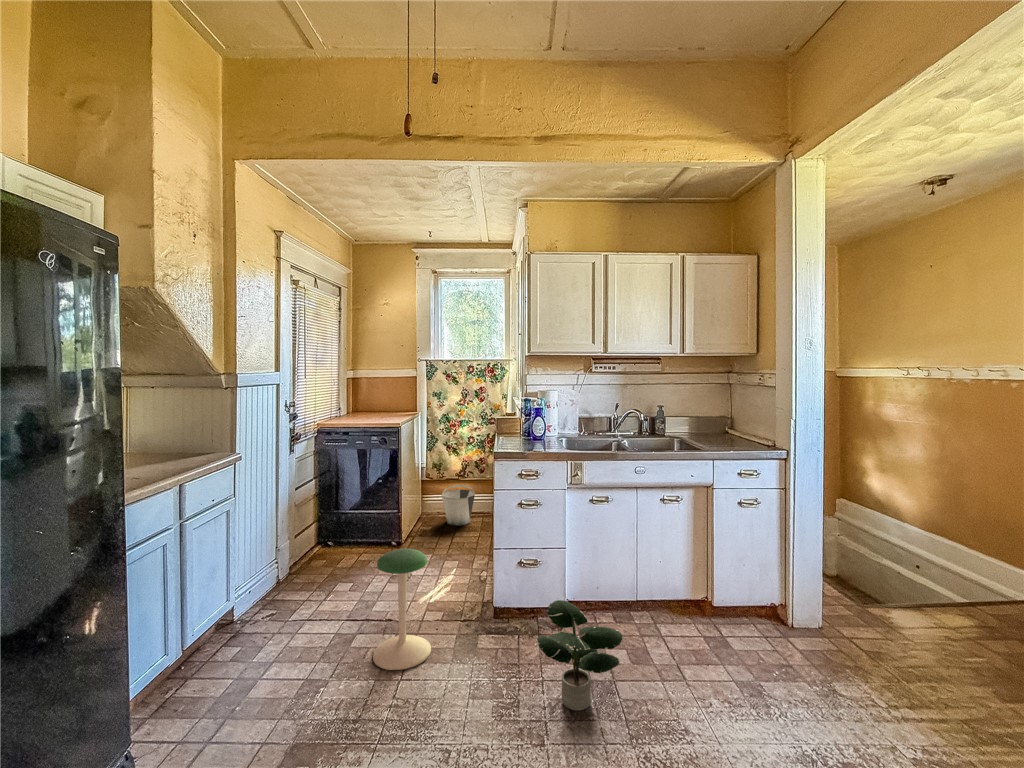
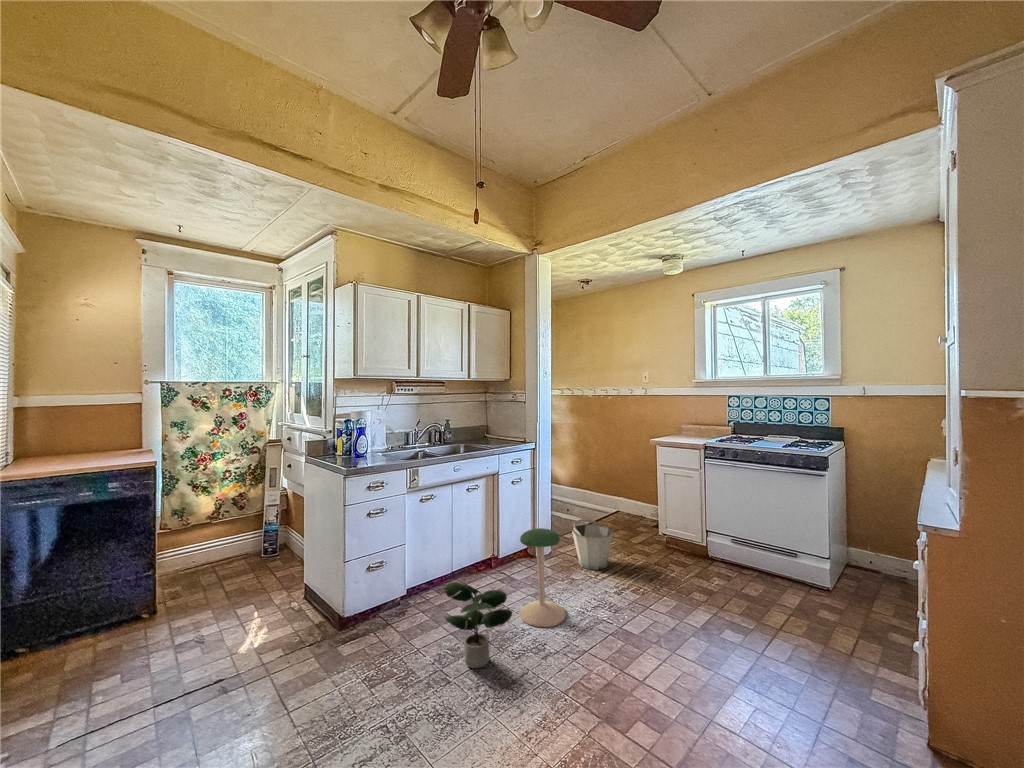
bucket: present [442,485,475,526] -> present [572,519,613,570]
stool: present [373,549,431,670] -> present [519,528,566,627]

